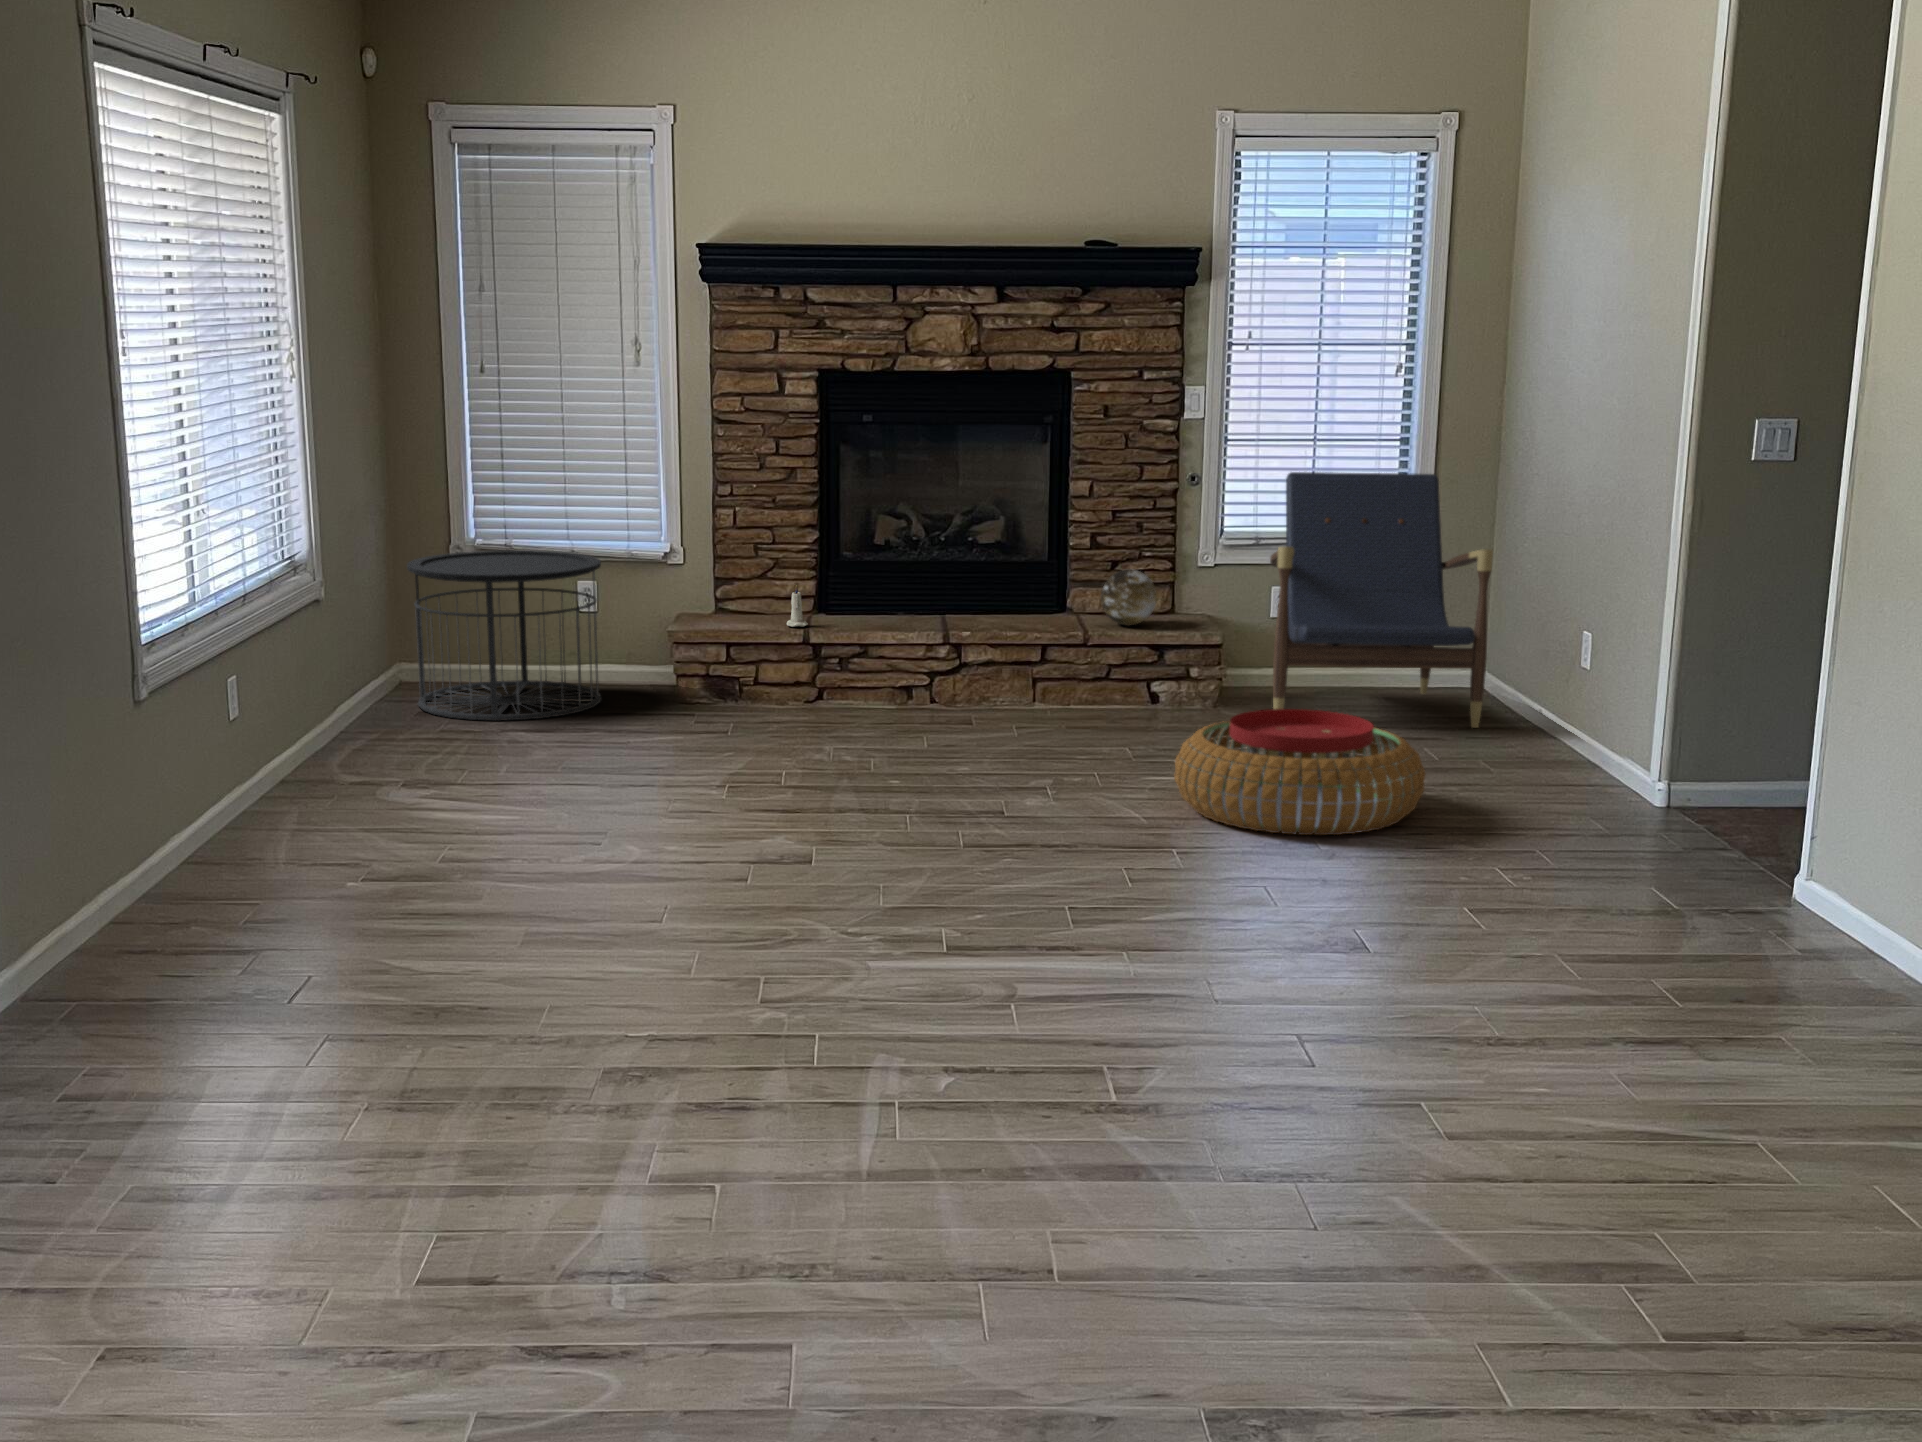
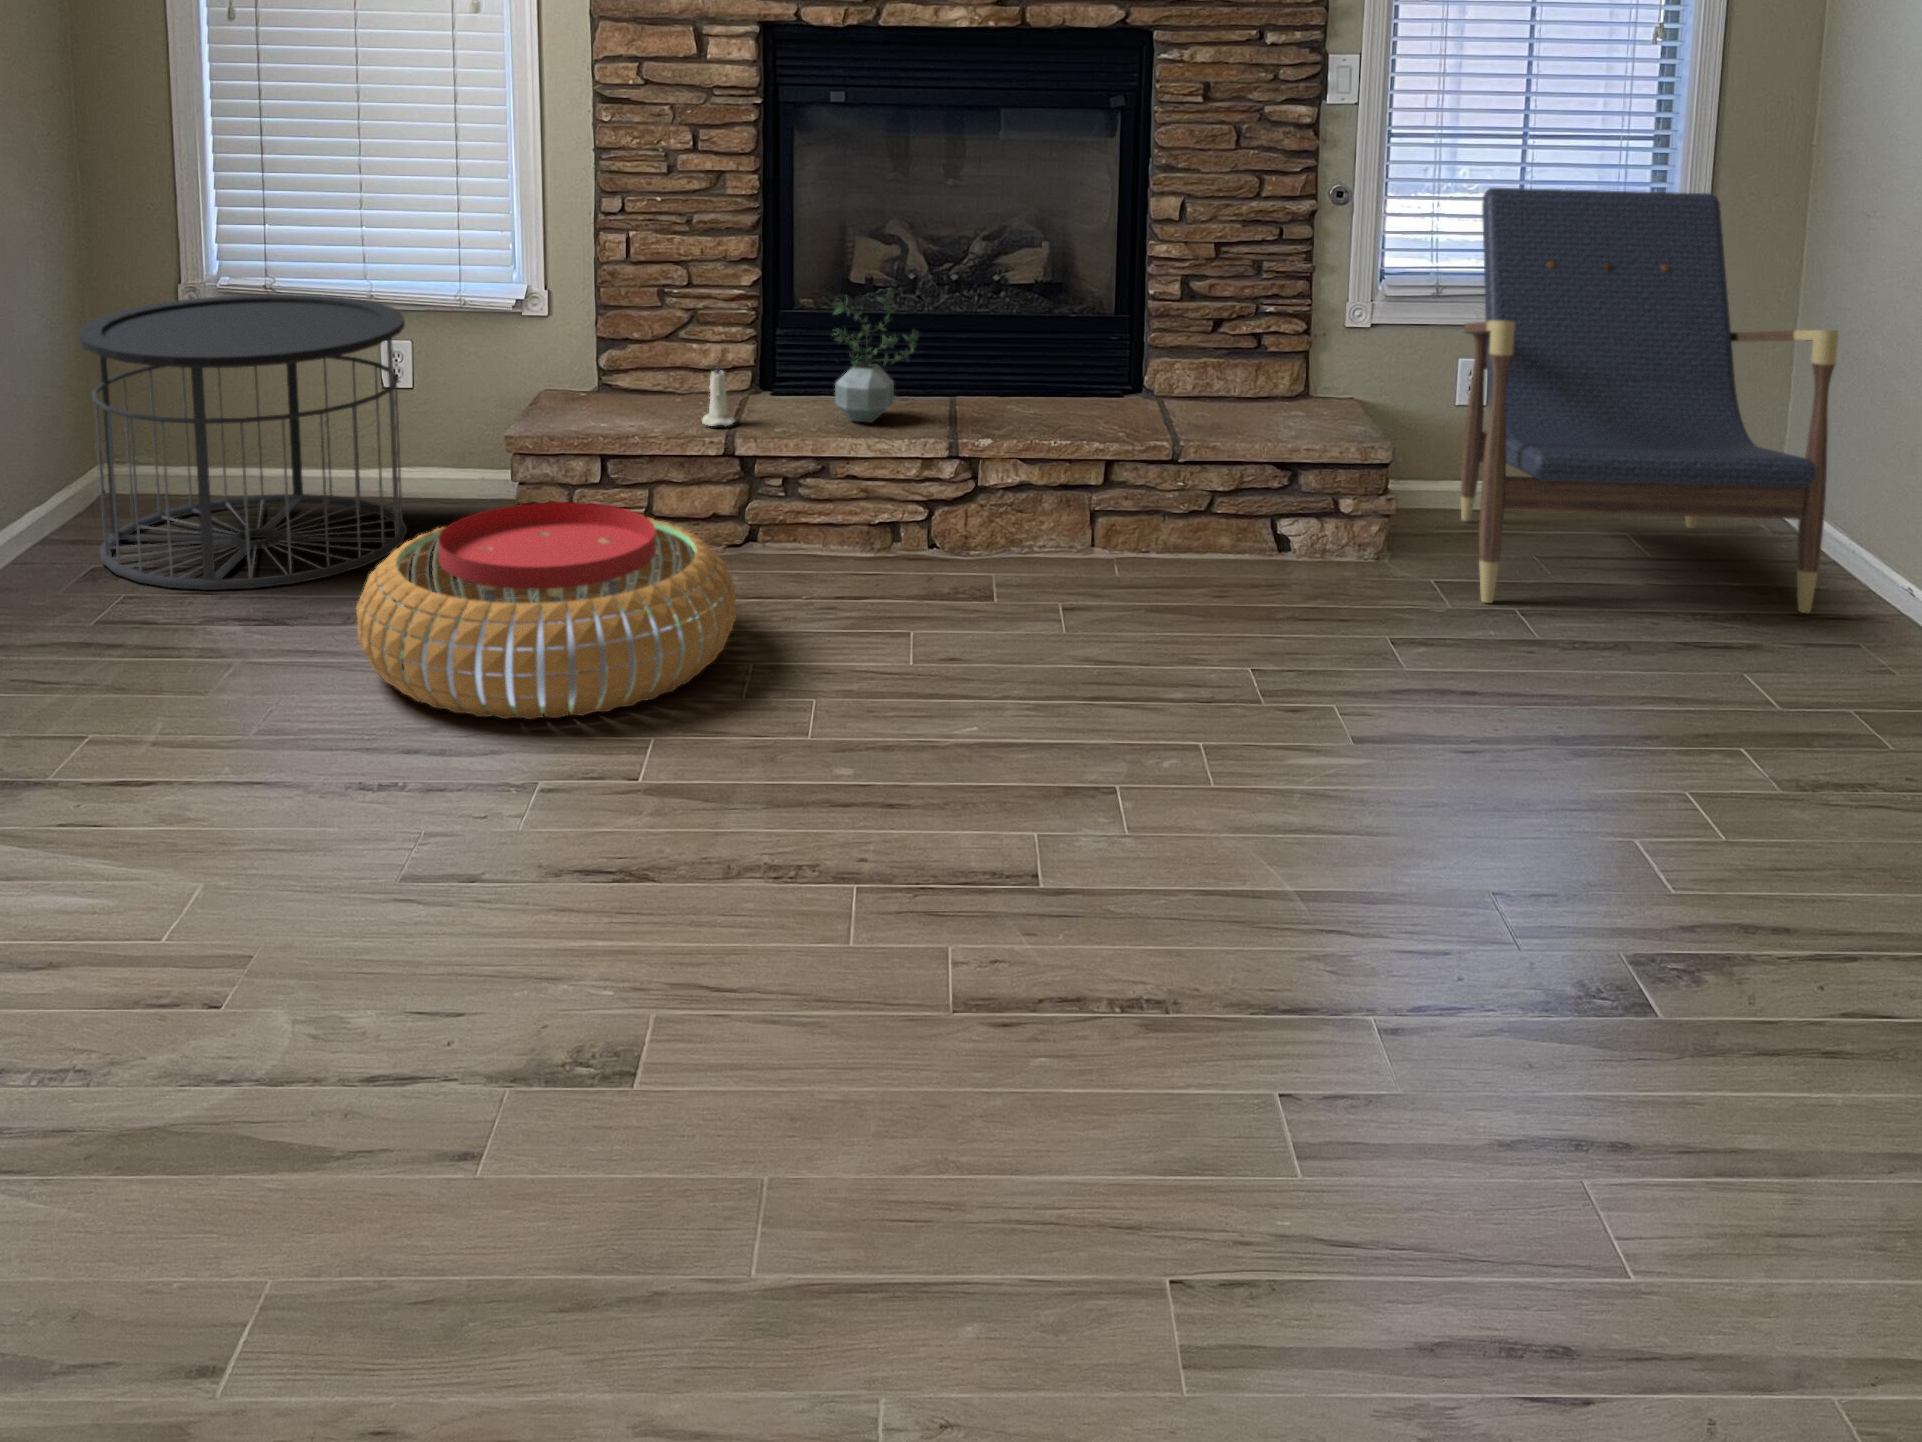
potted plant: none [867,540,923,625] -> present [833,291,919,422]
decorative orb: present [1101,569,1157,625] -> none [1198,338,1286,426]
pouf: present [1174,709,1425,835] -> present [356,502,736,719]

